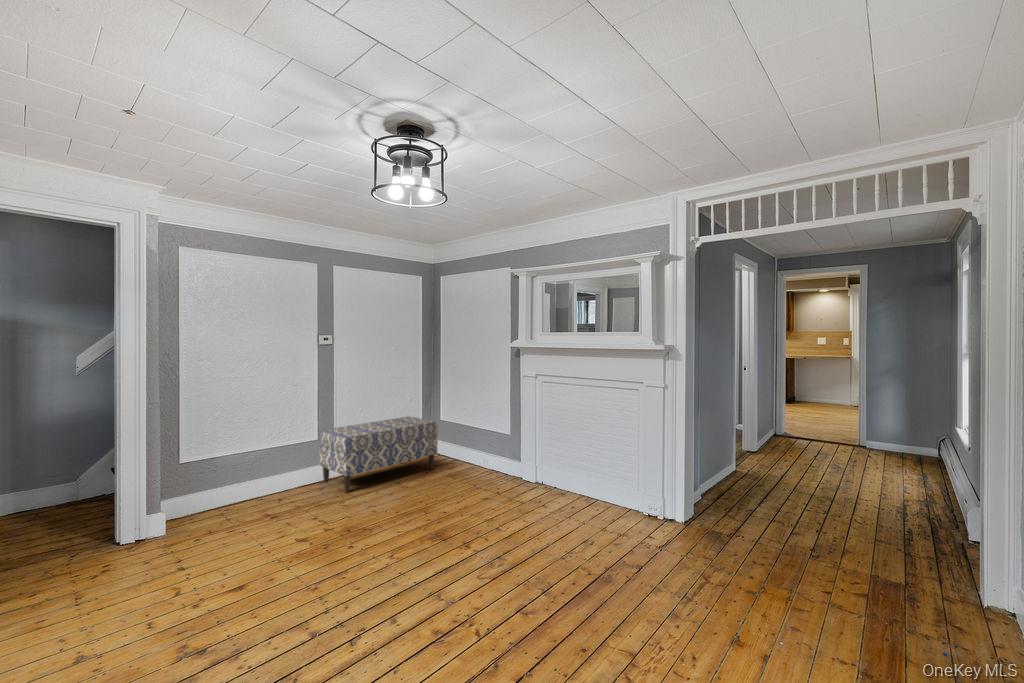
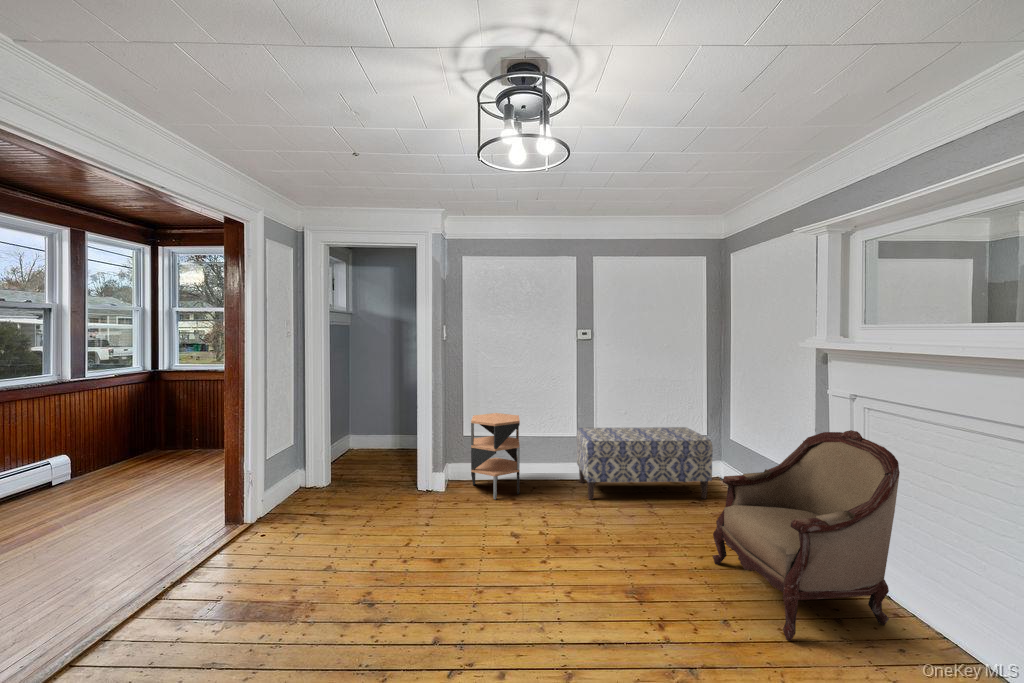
armchair: none [468,396,569,526] -> present [713,430,900,641]
side table: none [203,426,272,519] -> present [471,413,520,499]

